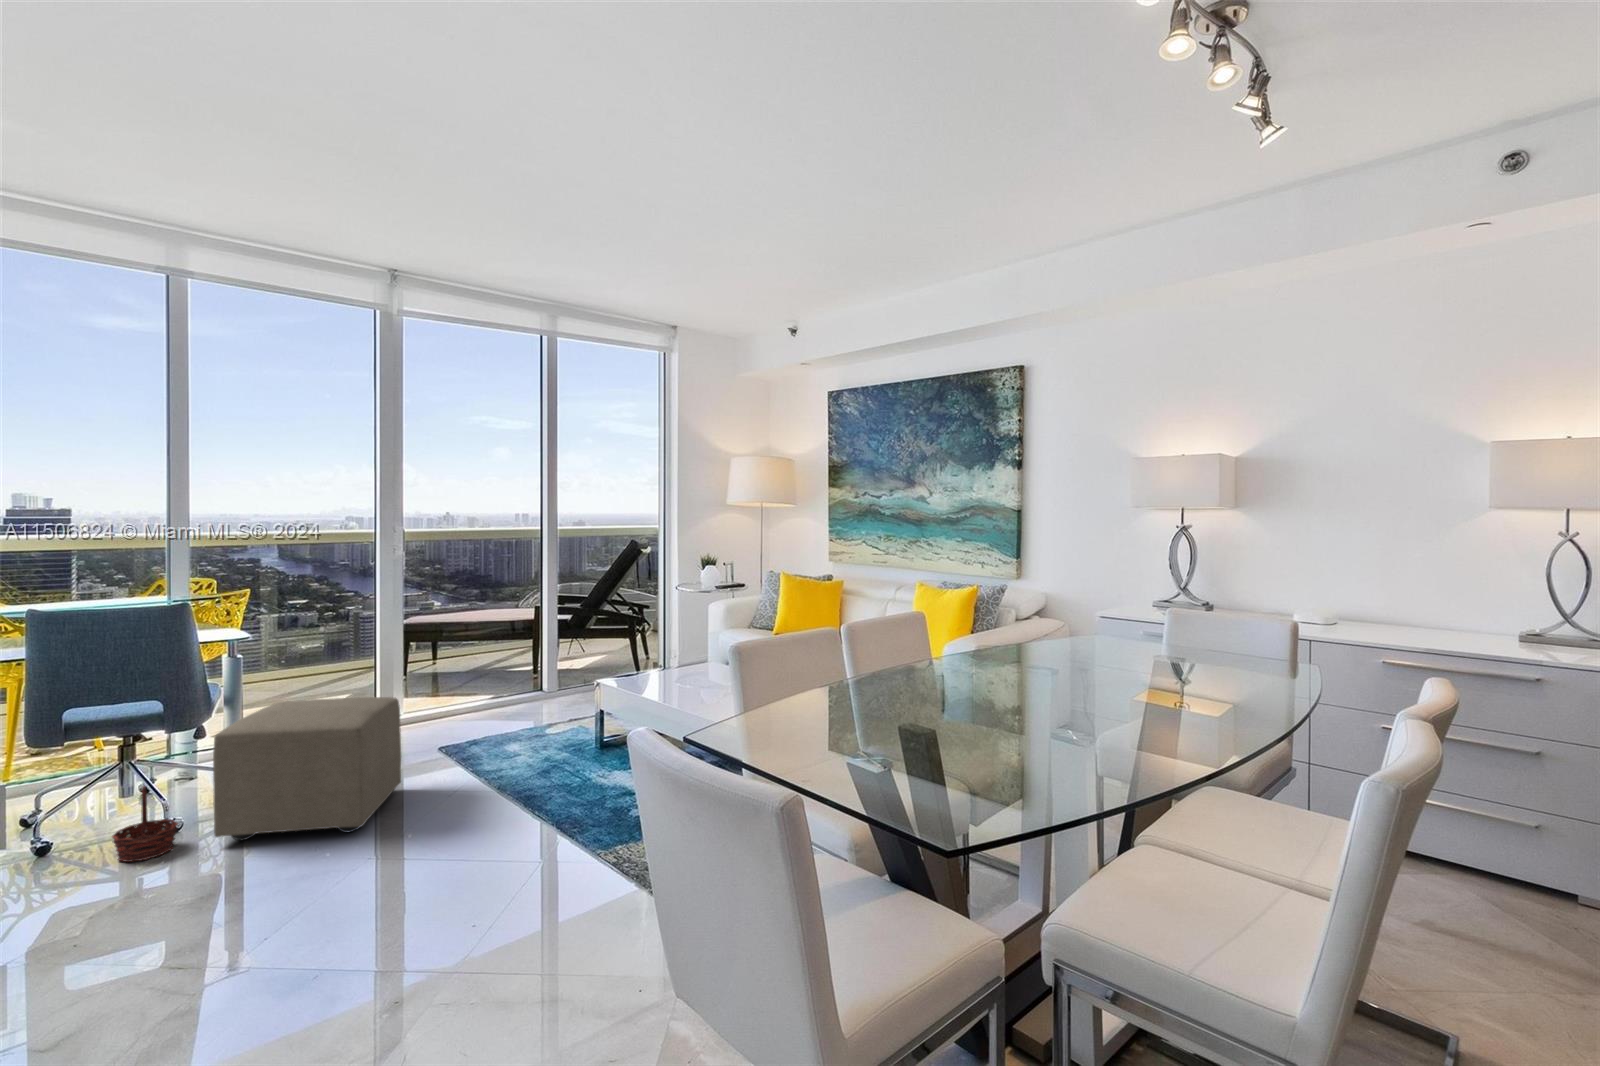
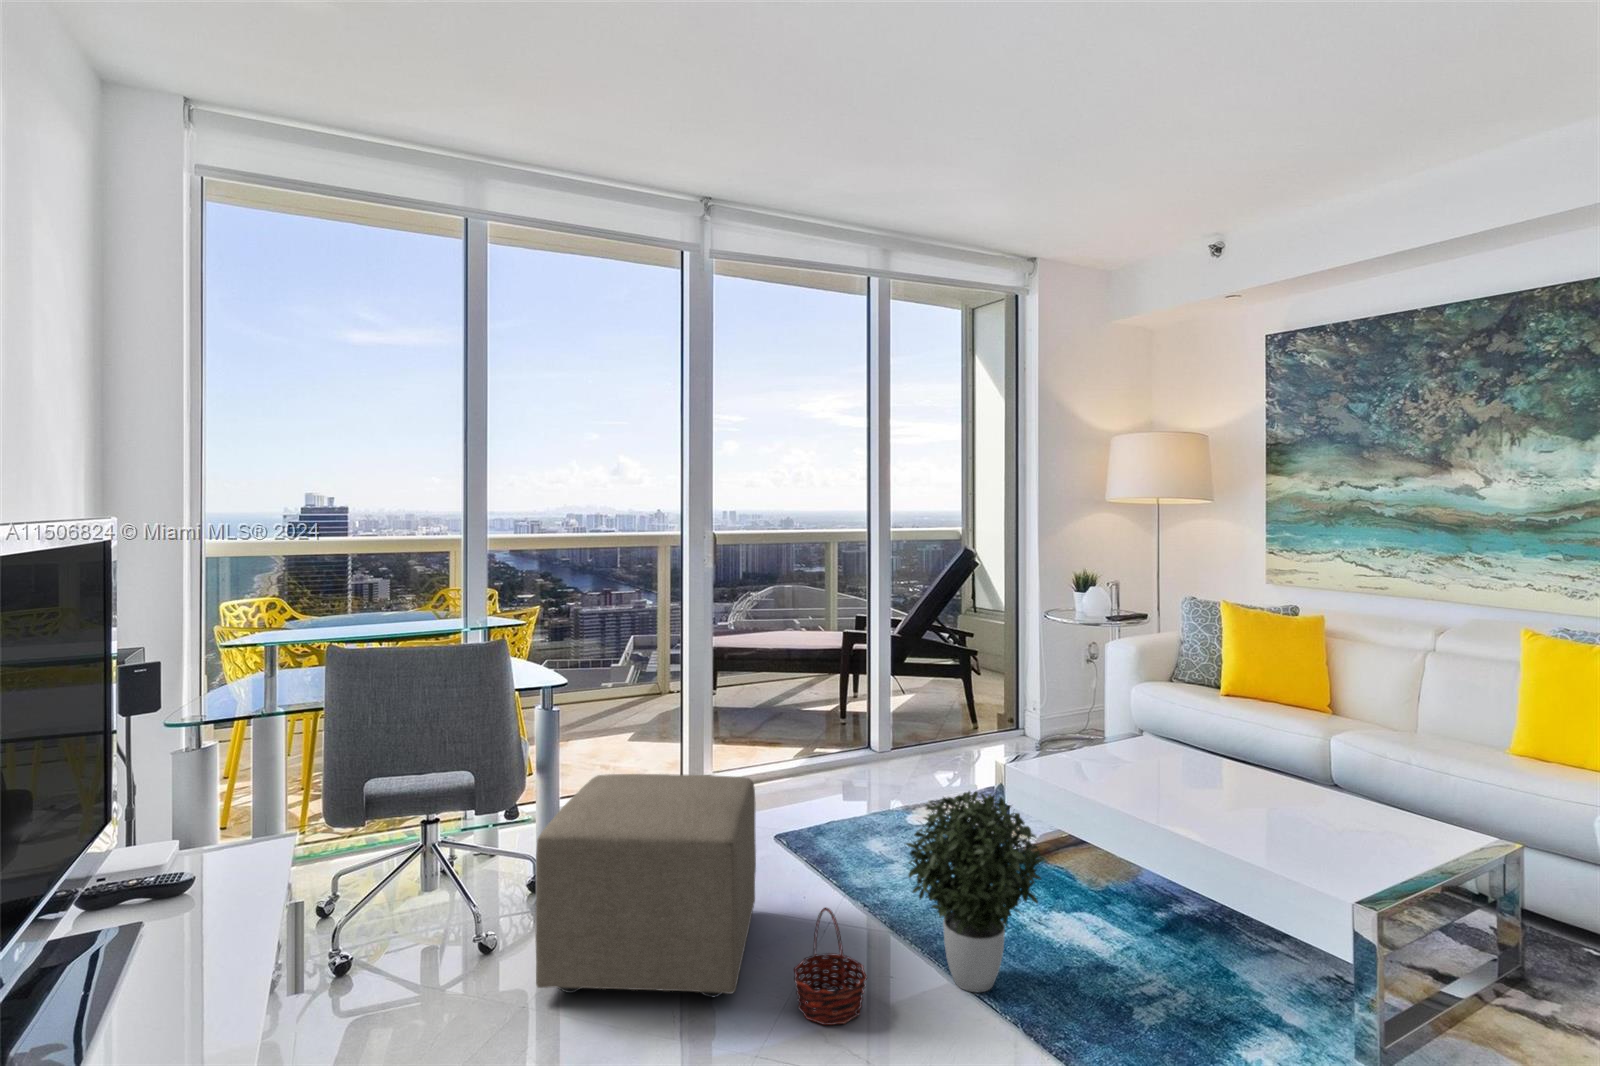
potted plant: none [490,690,580,814] -> present [907,791,1043,992]
basket: present [112,786,178,862] -> present [794,908,867,1025]

